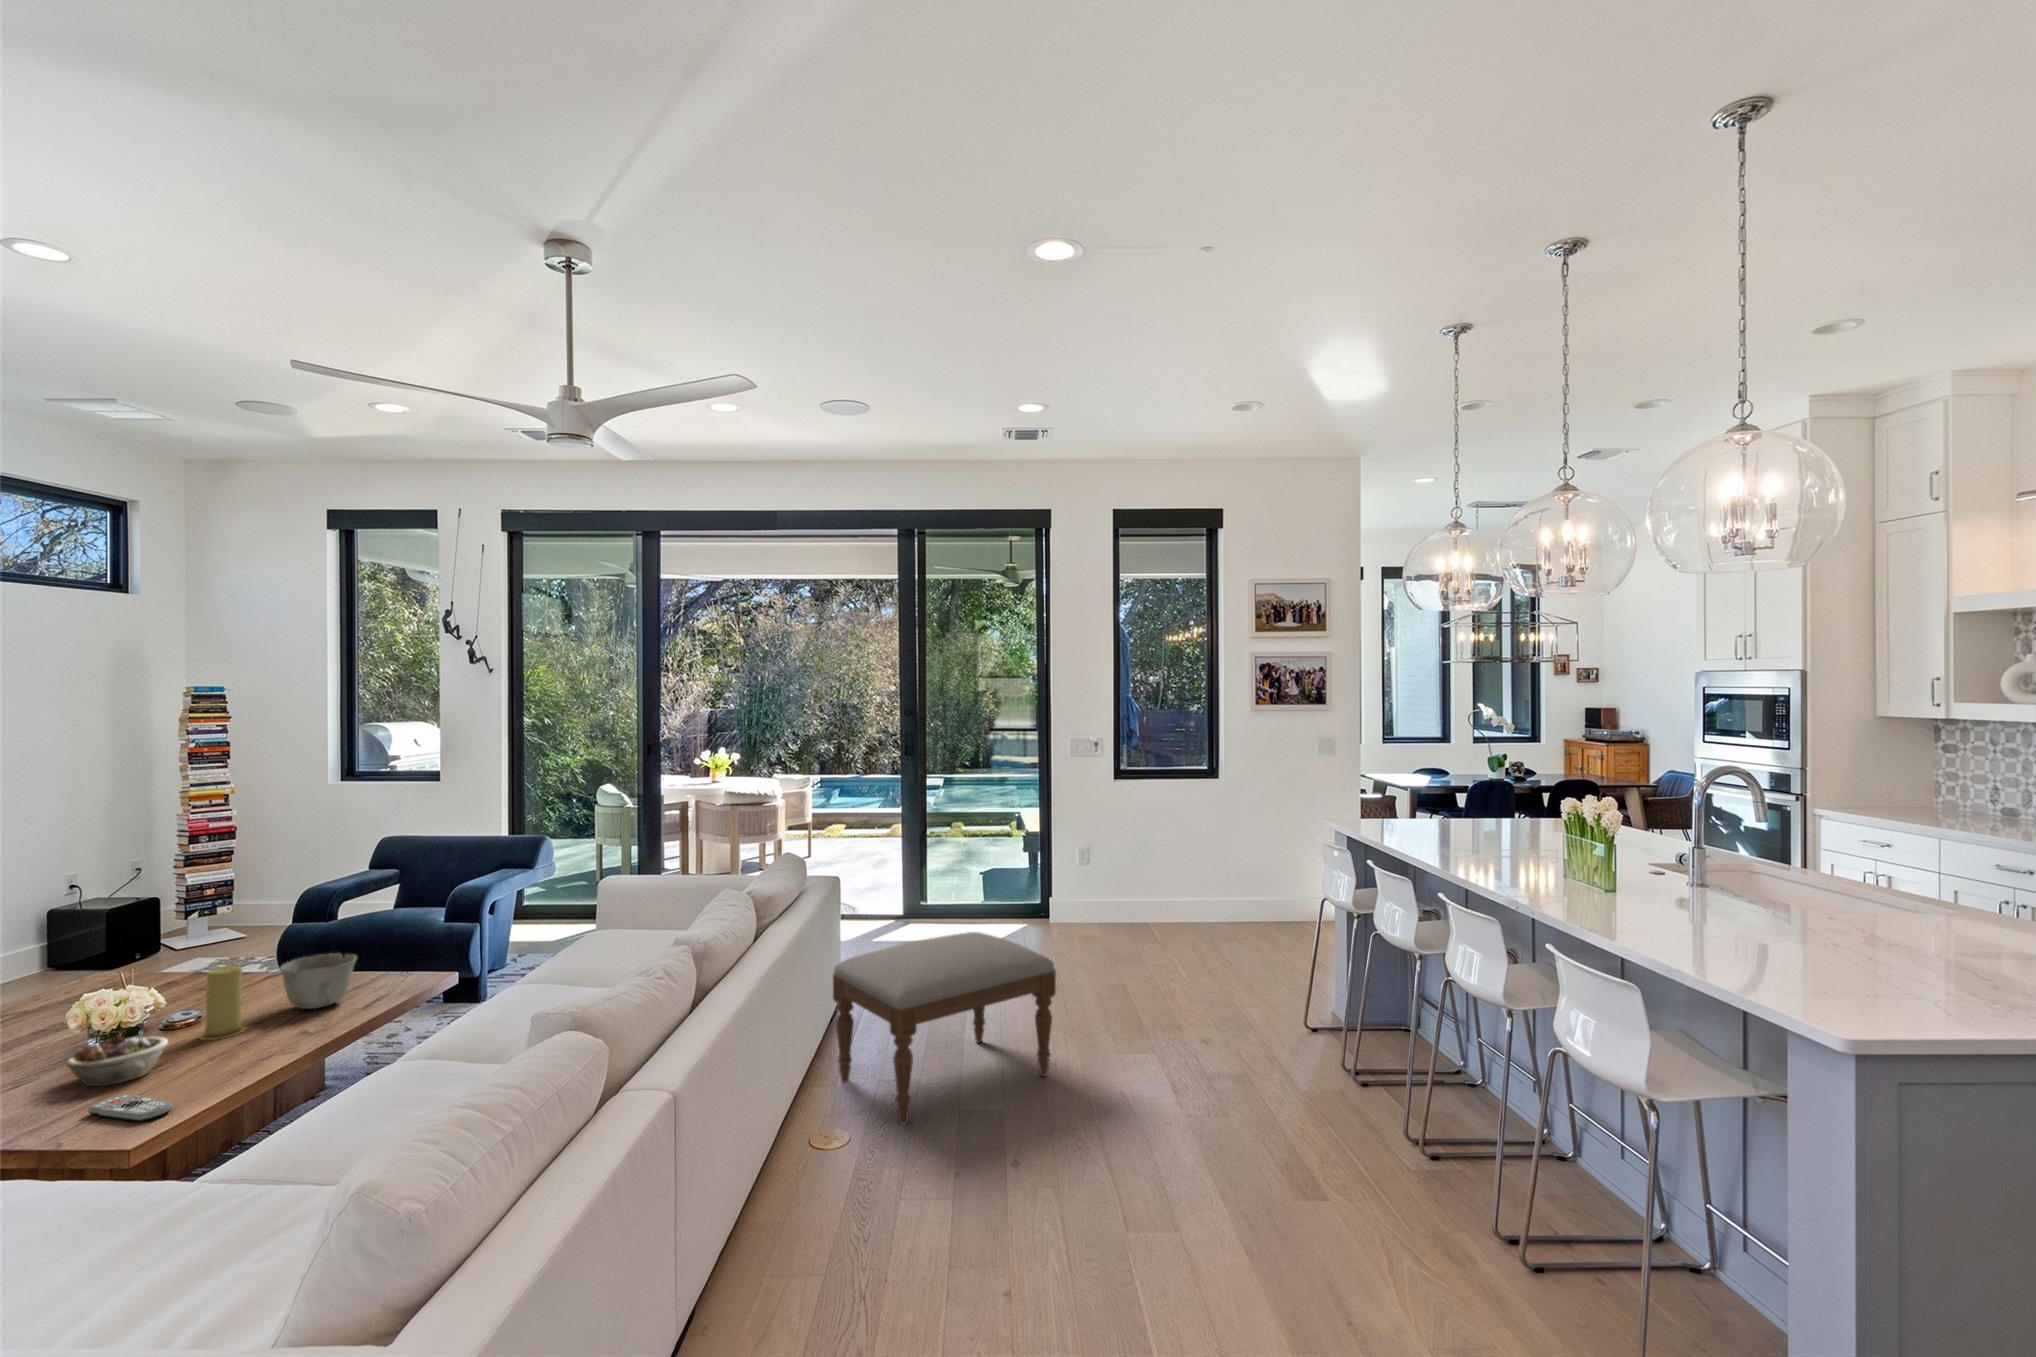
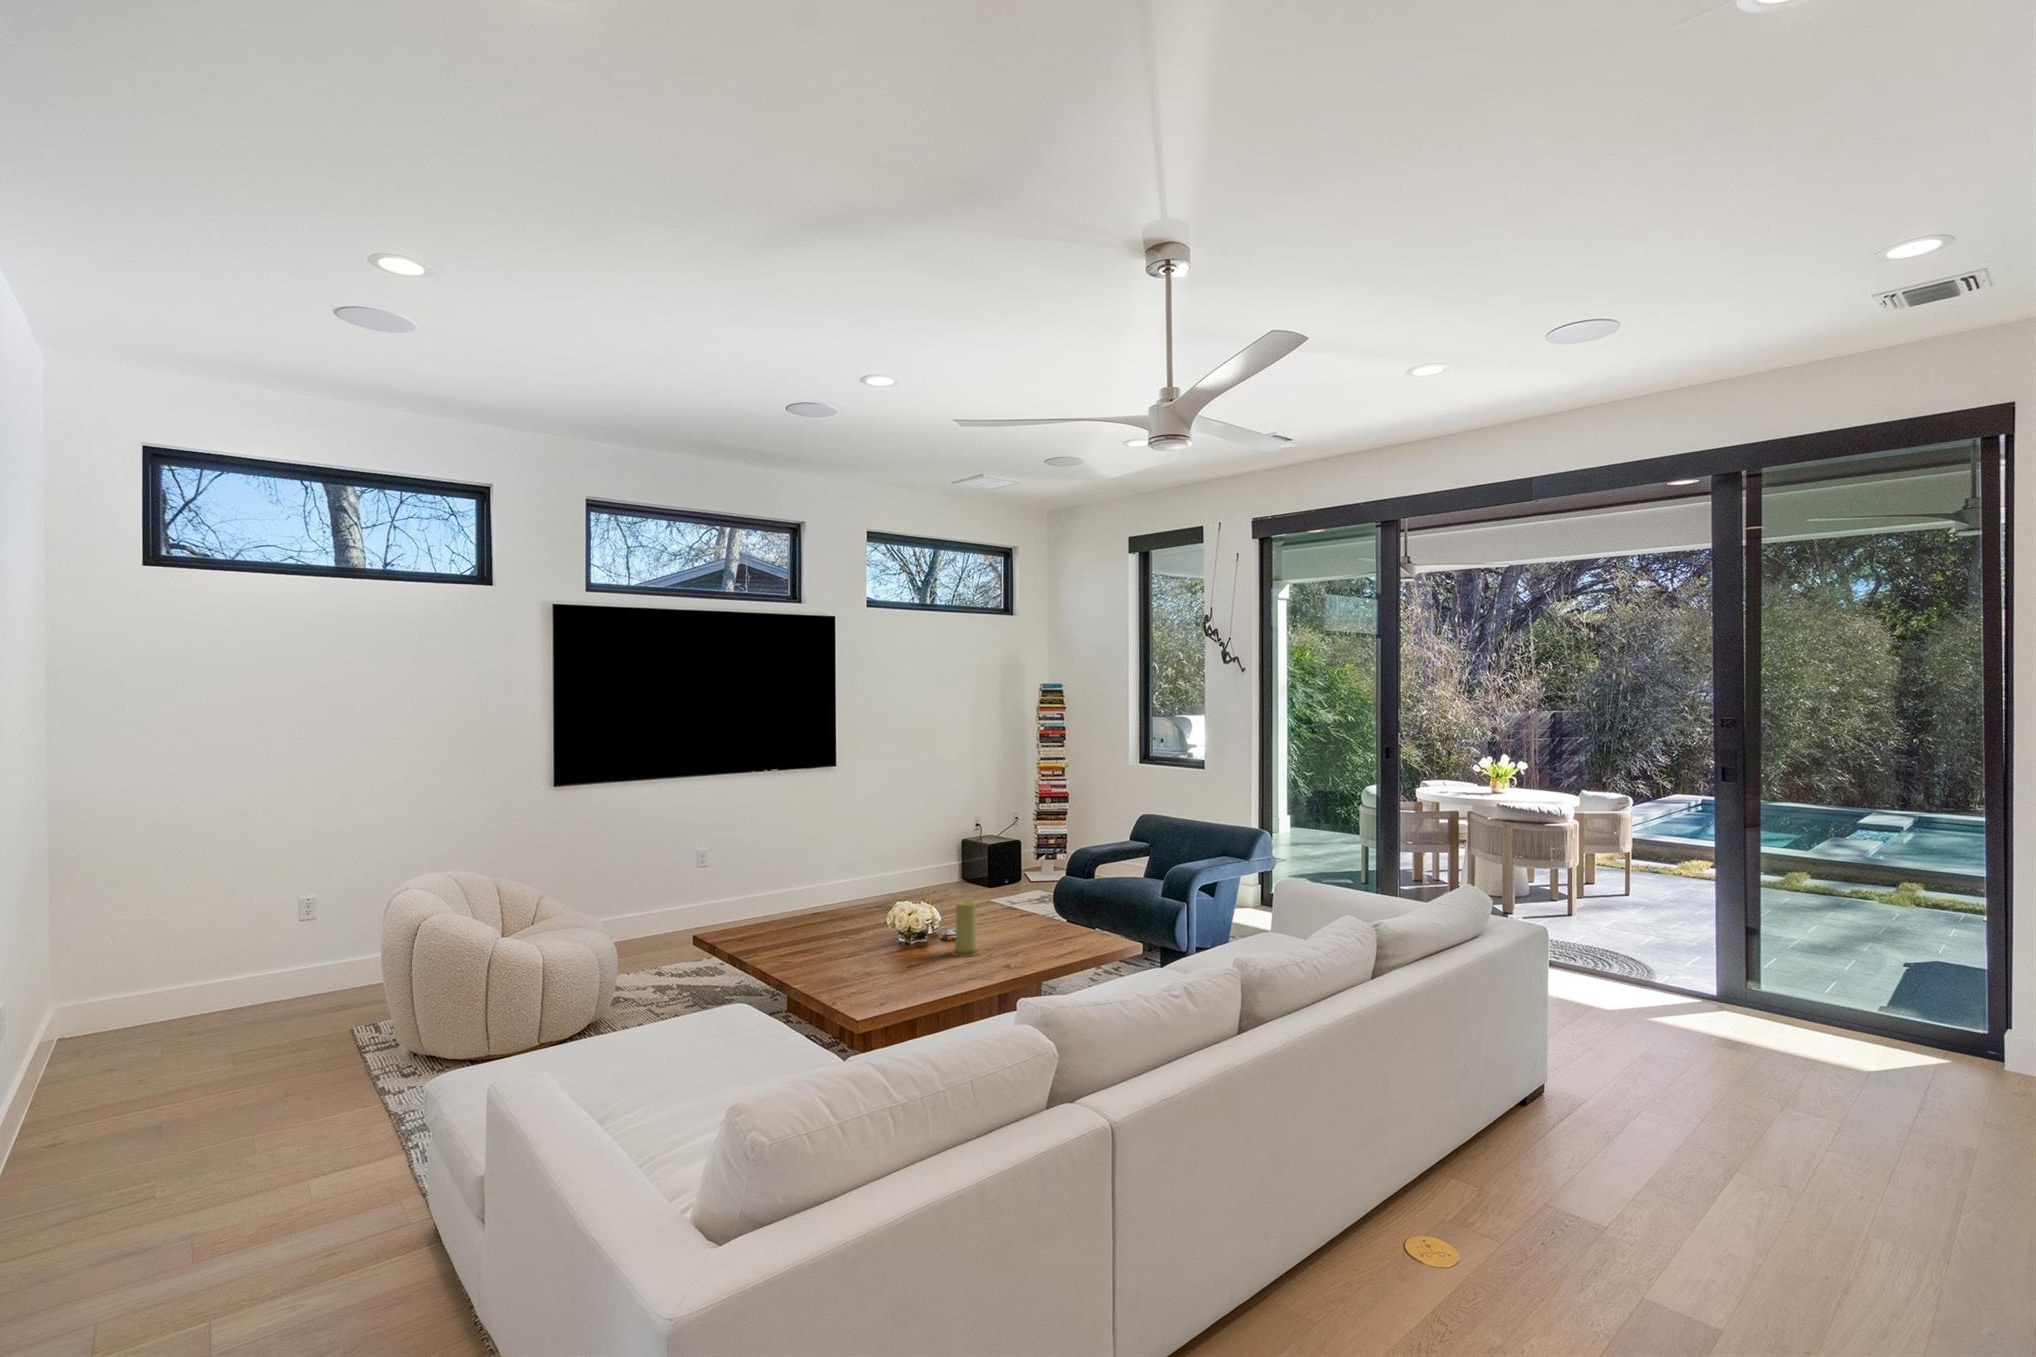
ottoman: present [833,932,1056,1124] -> none [1487,1032,1865,1312]
ceramic bowl: present [280,953,357,1009] -> none [1006,905,1057,949]
succulent planter: present [66,1036,168,1086] -> none [867,937,922,972]
remote control: present [88,1094,173,1121] -> none [861,980,896,1003]

